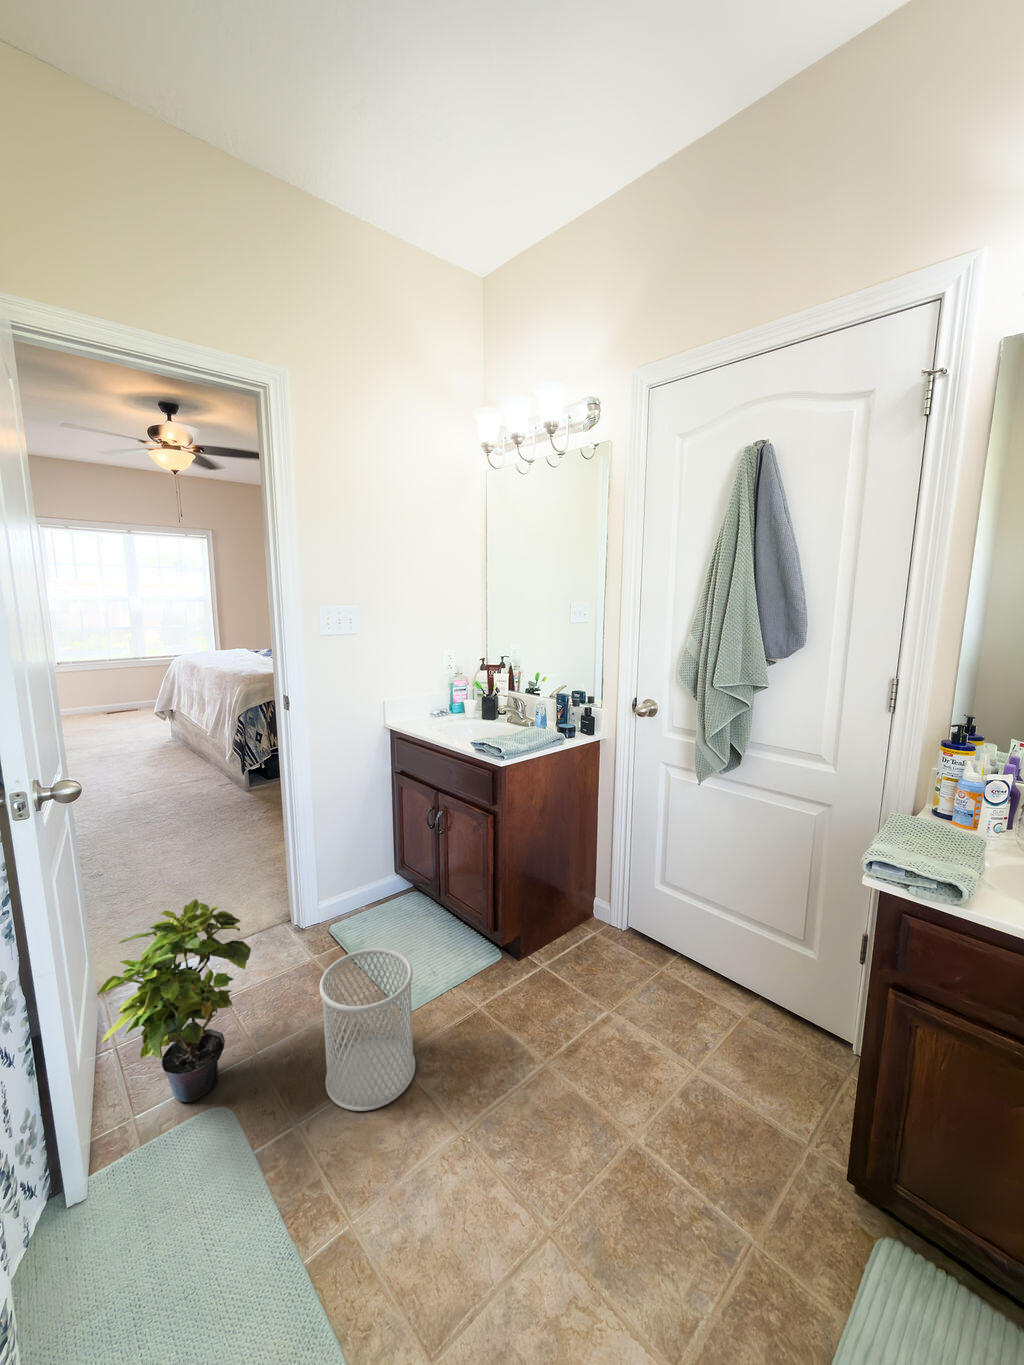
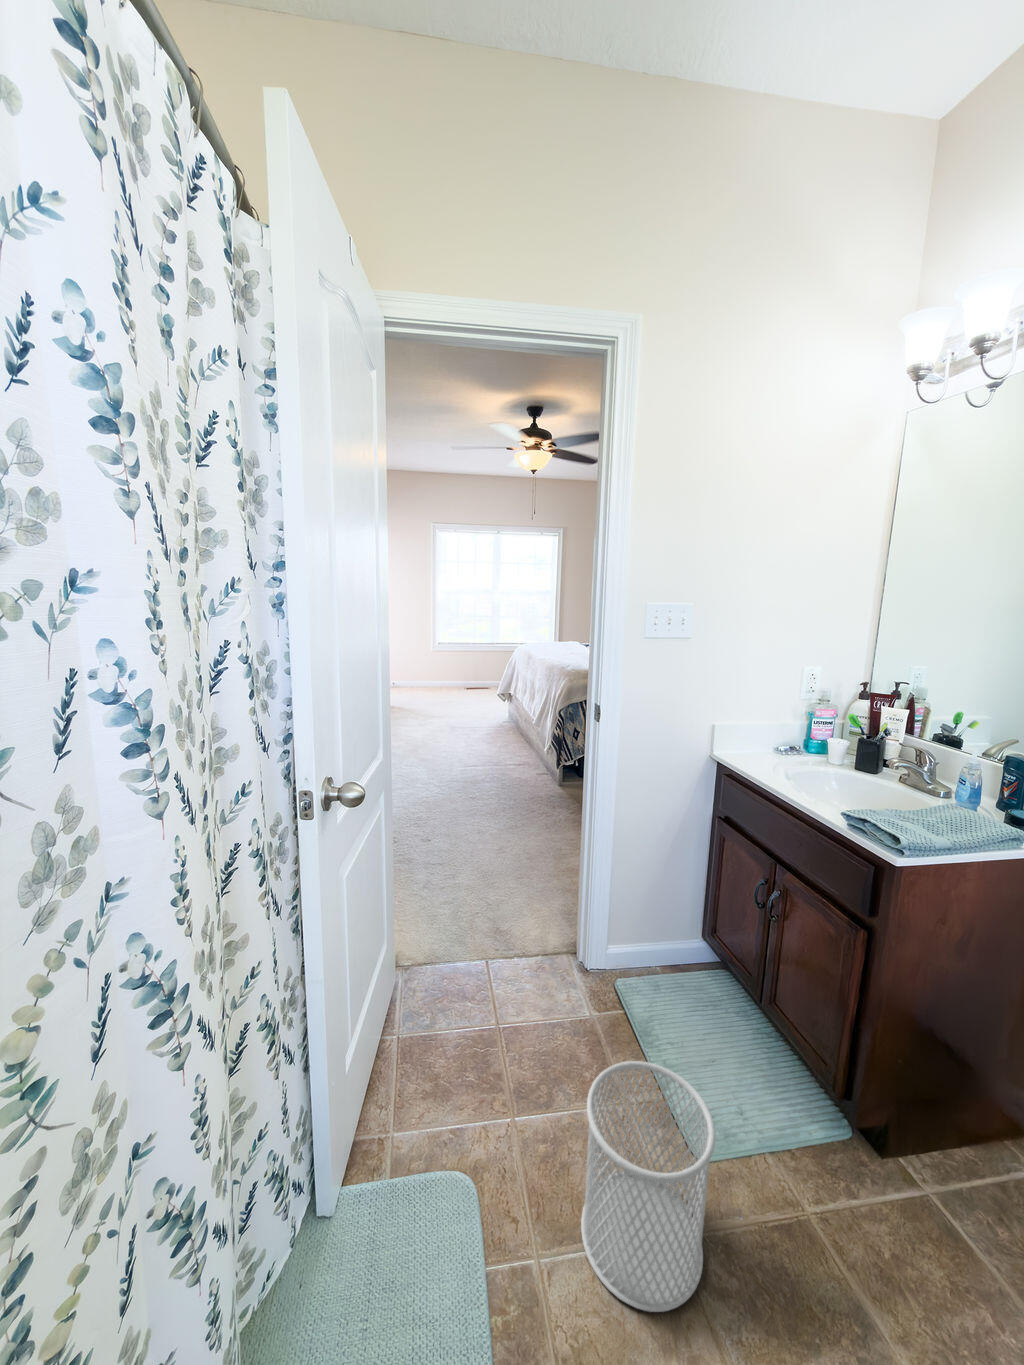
potted plant: present [98,899,251,1102] -> none [364,923,523,1150]

